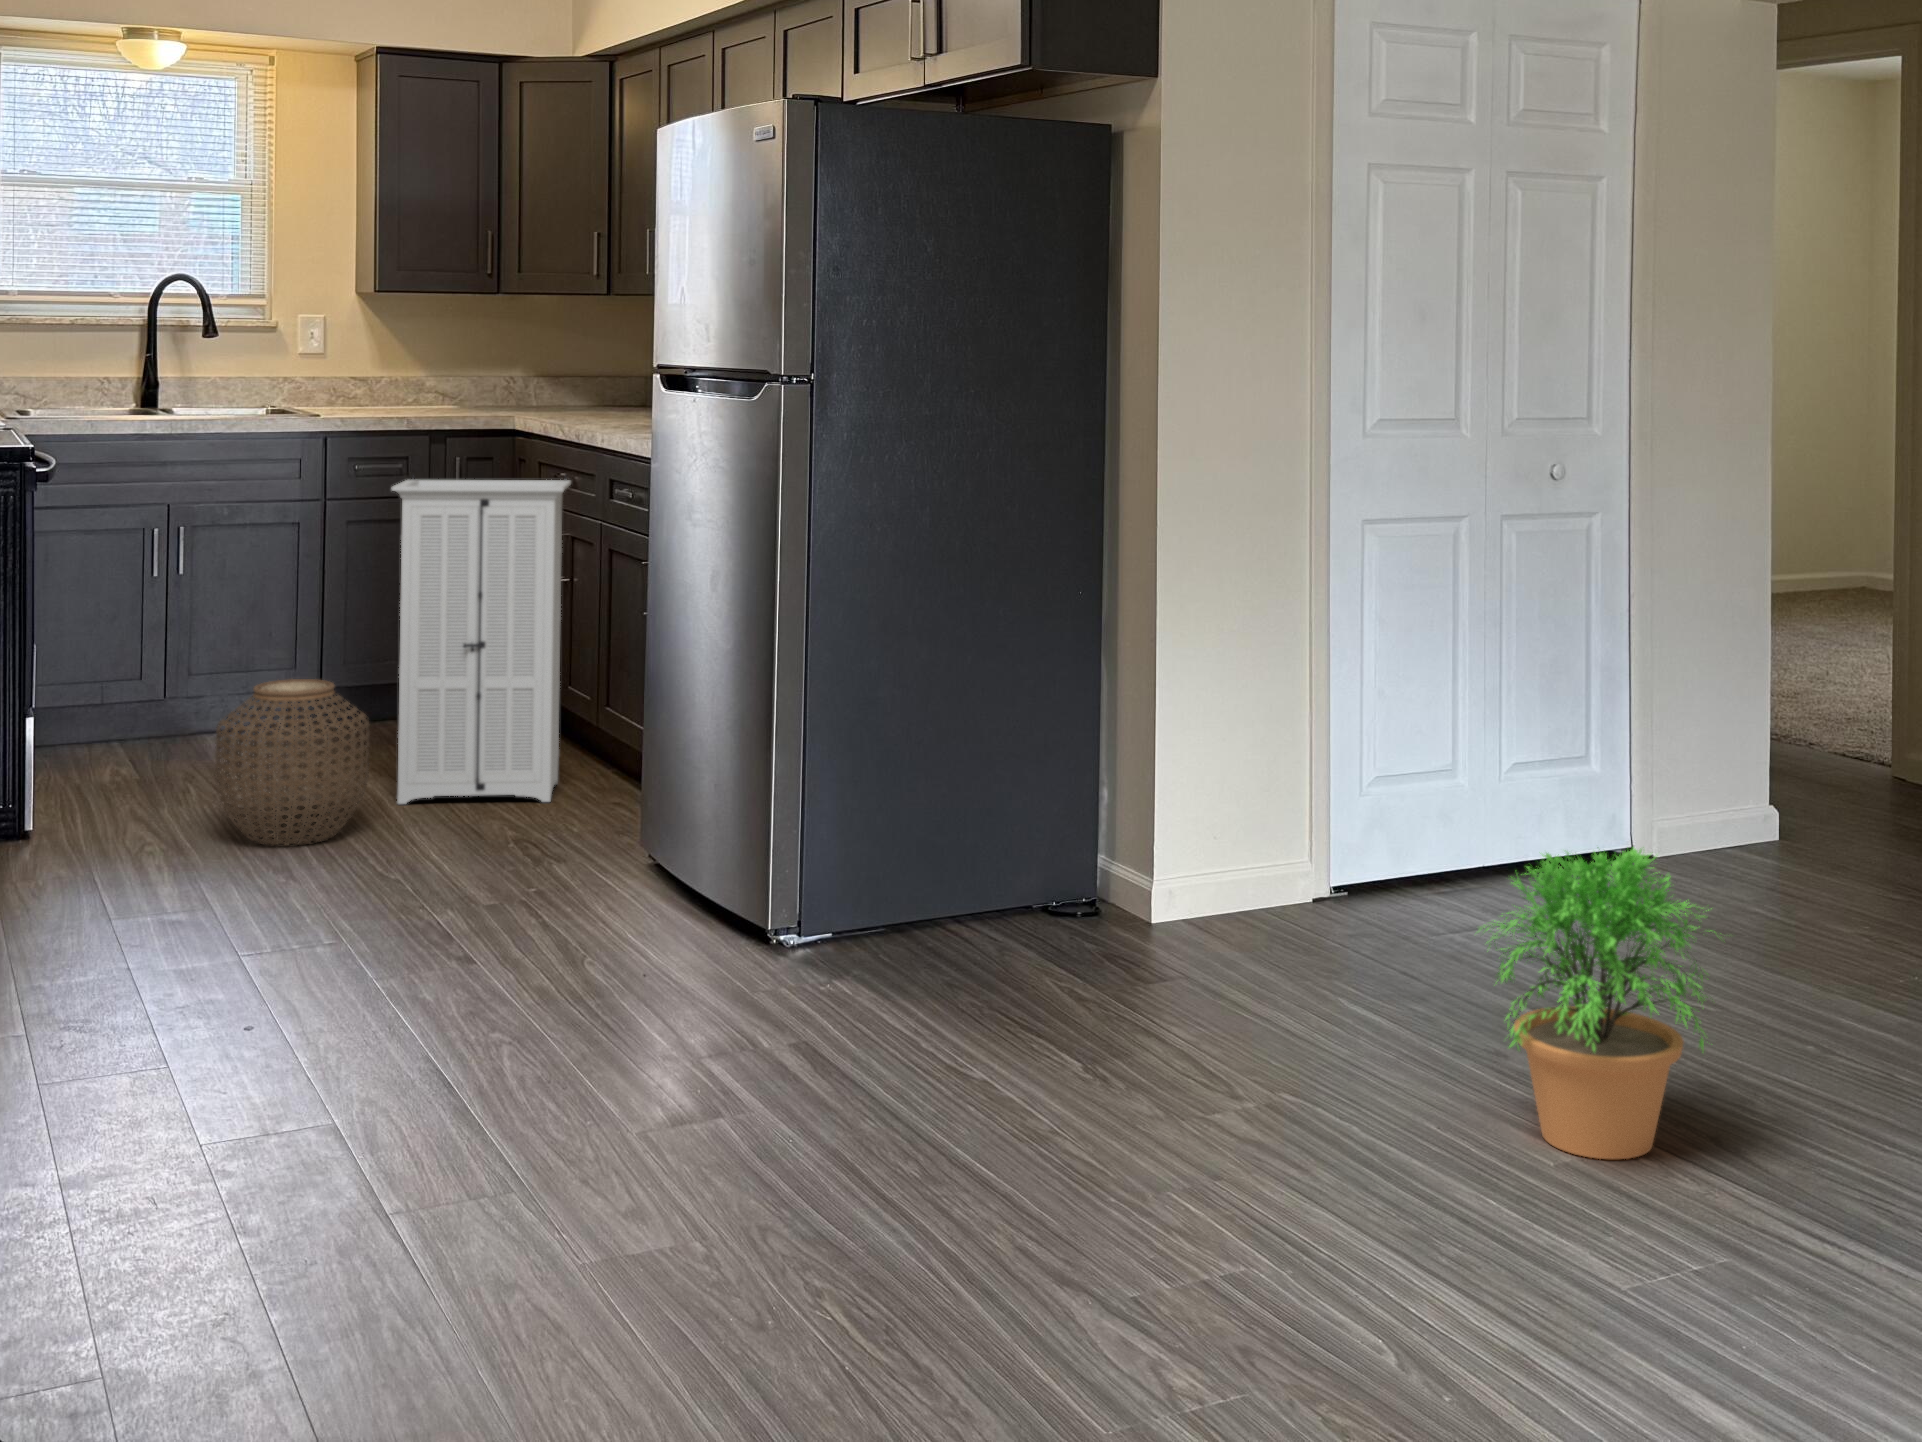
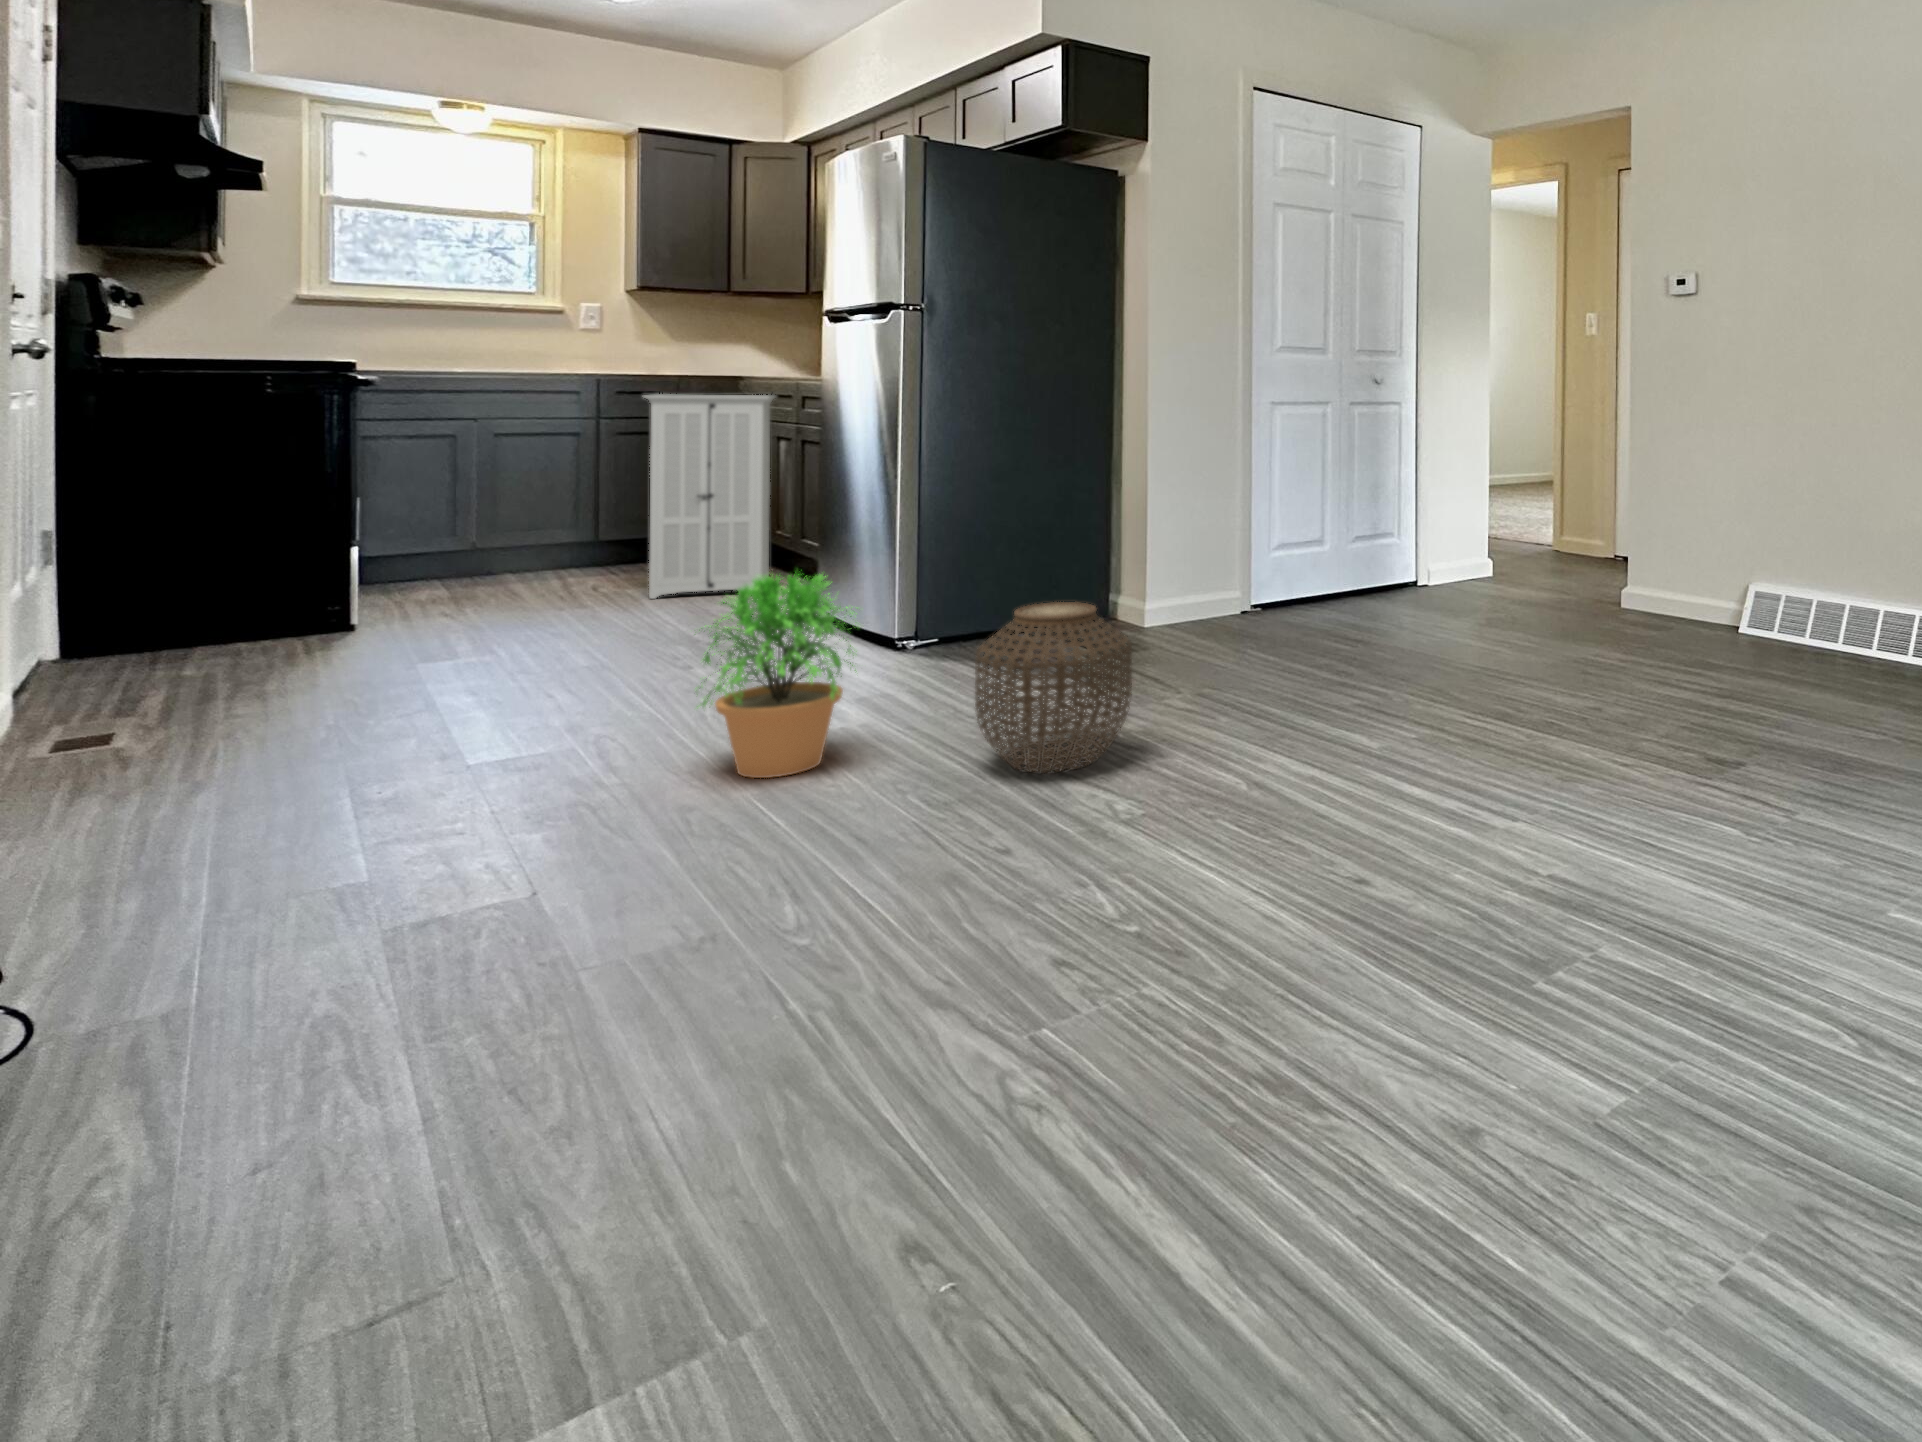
woven basket: present [215,679,370,846] -> present [975,602,1132,772]
potted plant: present [1485,847,1710,1159] -> present [696,572,858,778]

